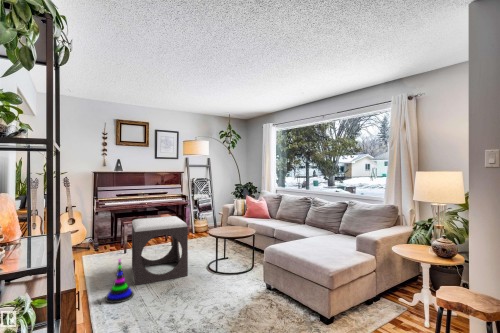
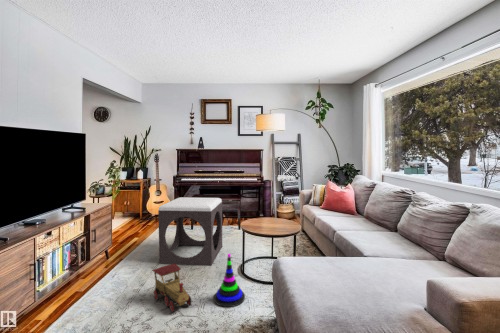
stacking toy: present [105,259,134,303] -> present [214,254,245,307]
toy train: none [167,274,210,311] -> present [153,264,191,312]

